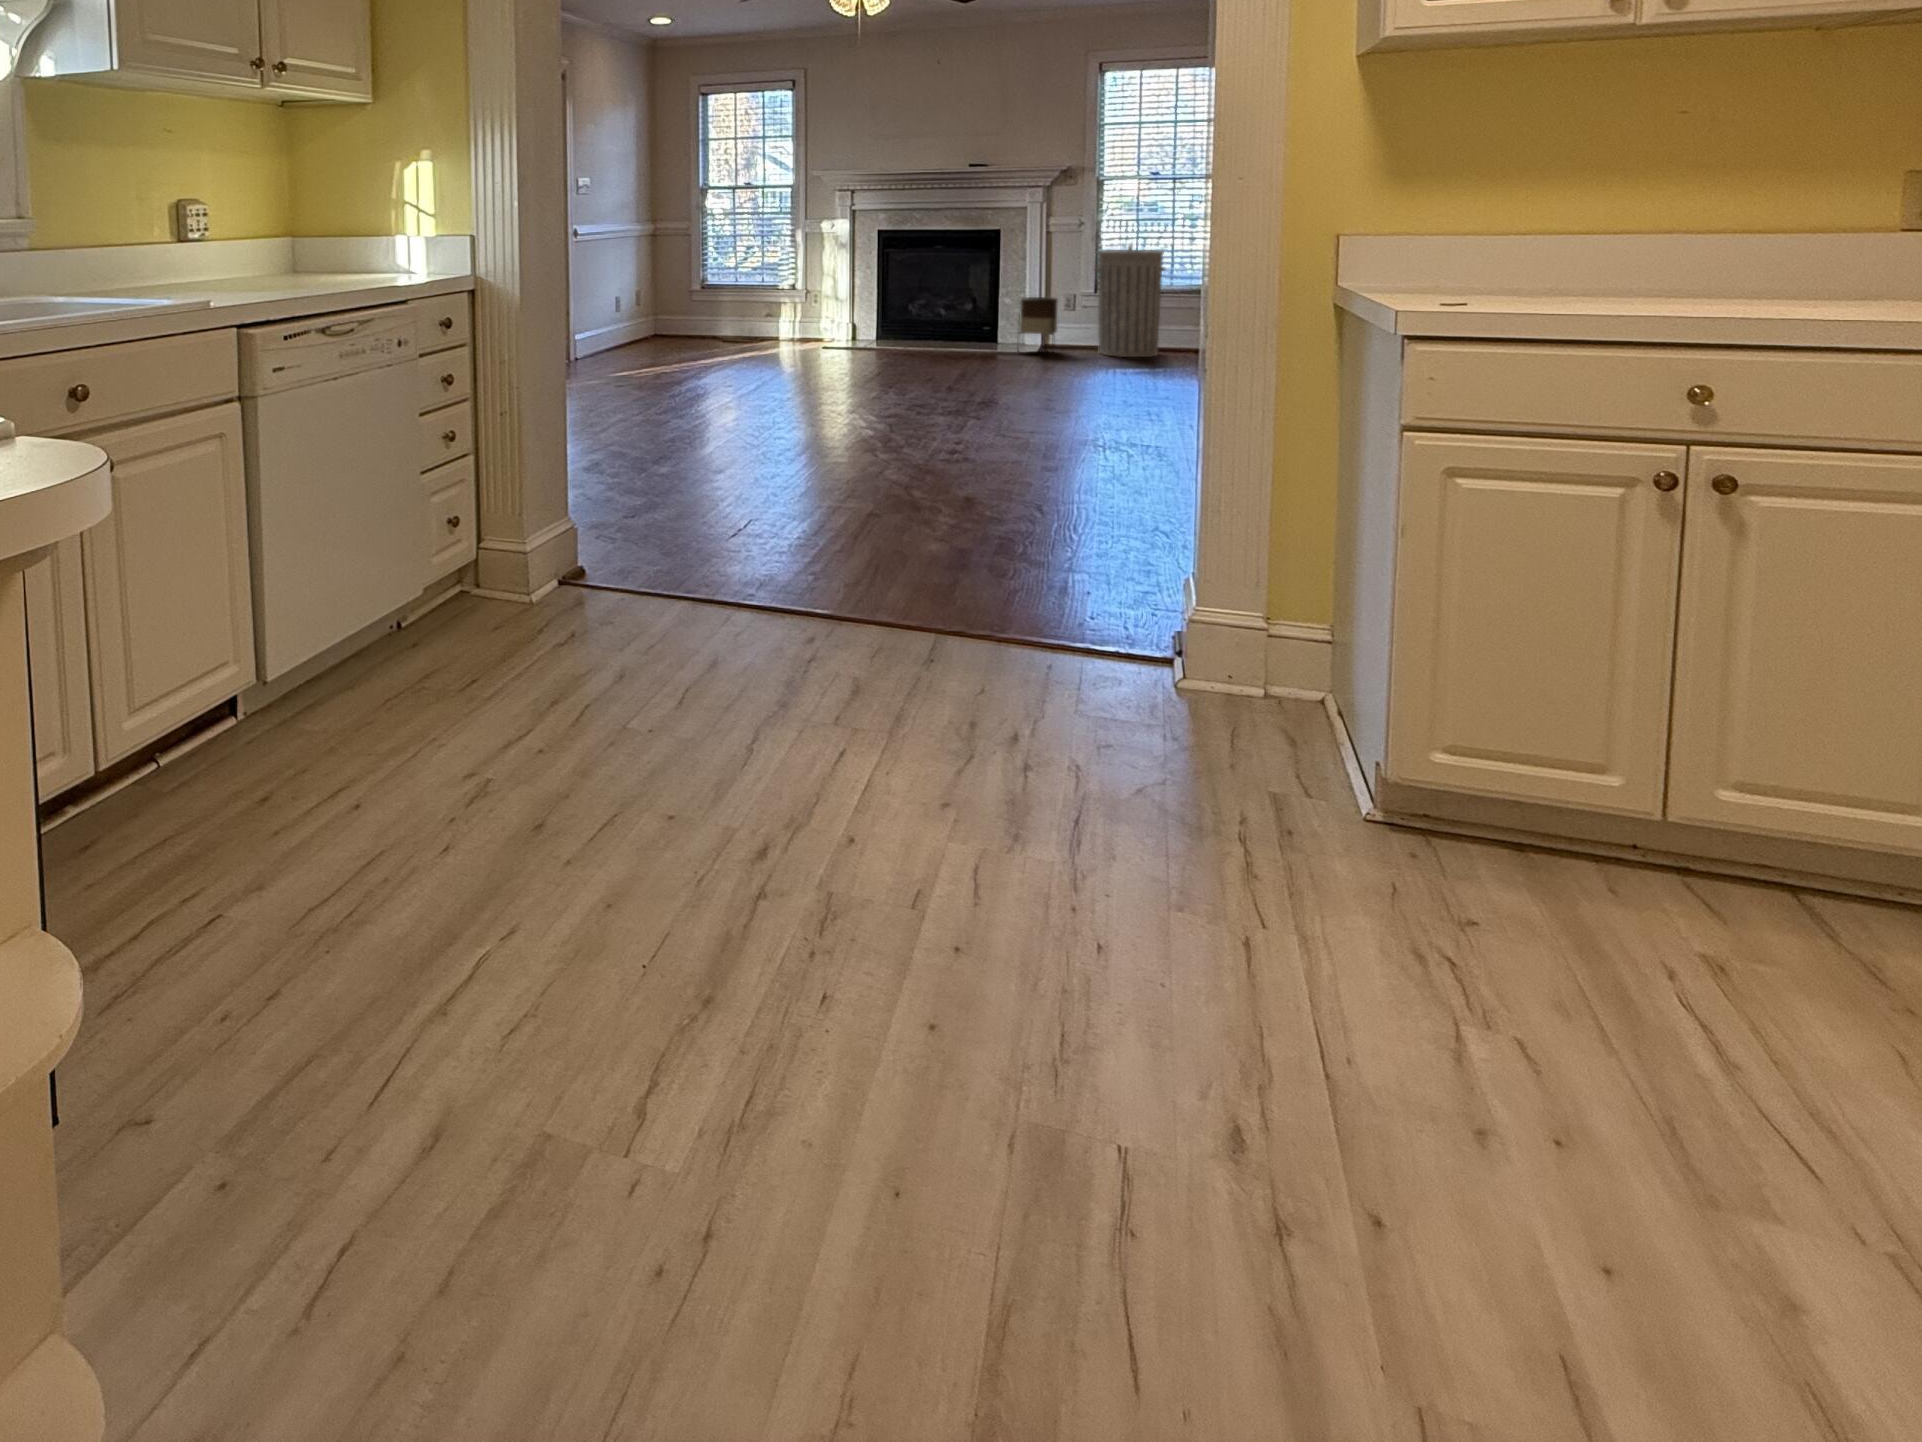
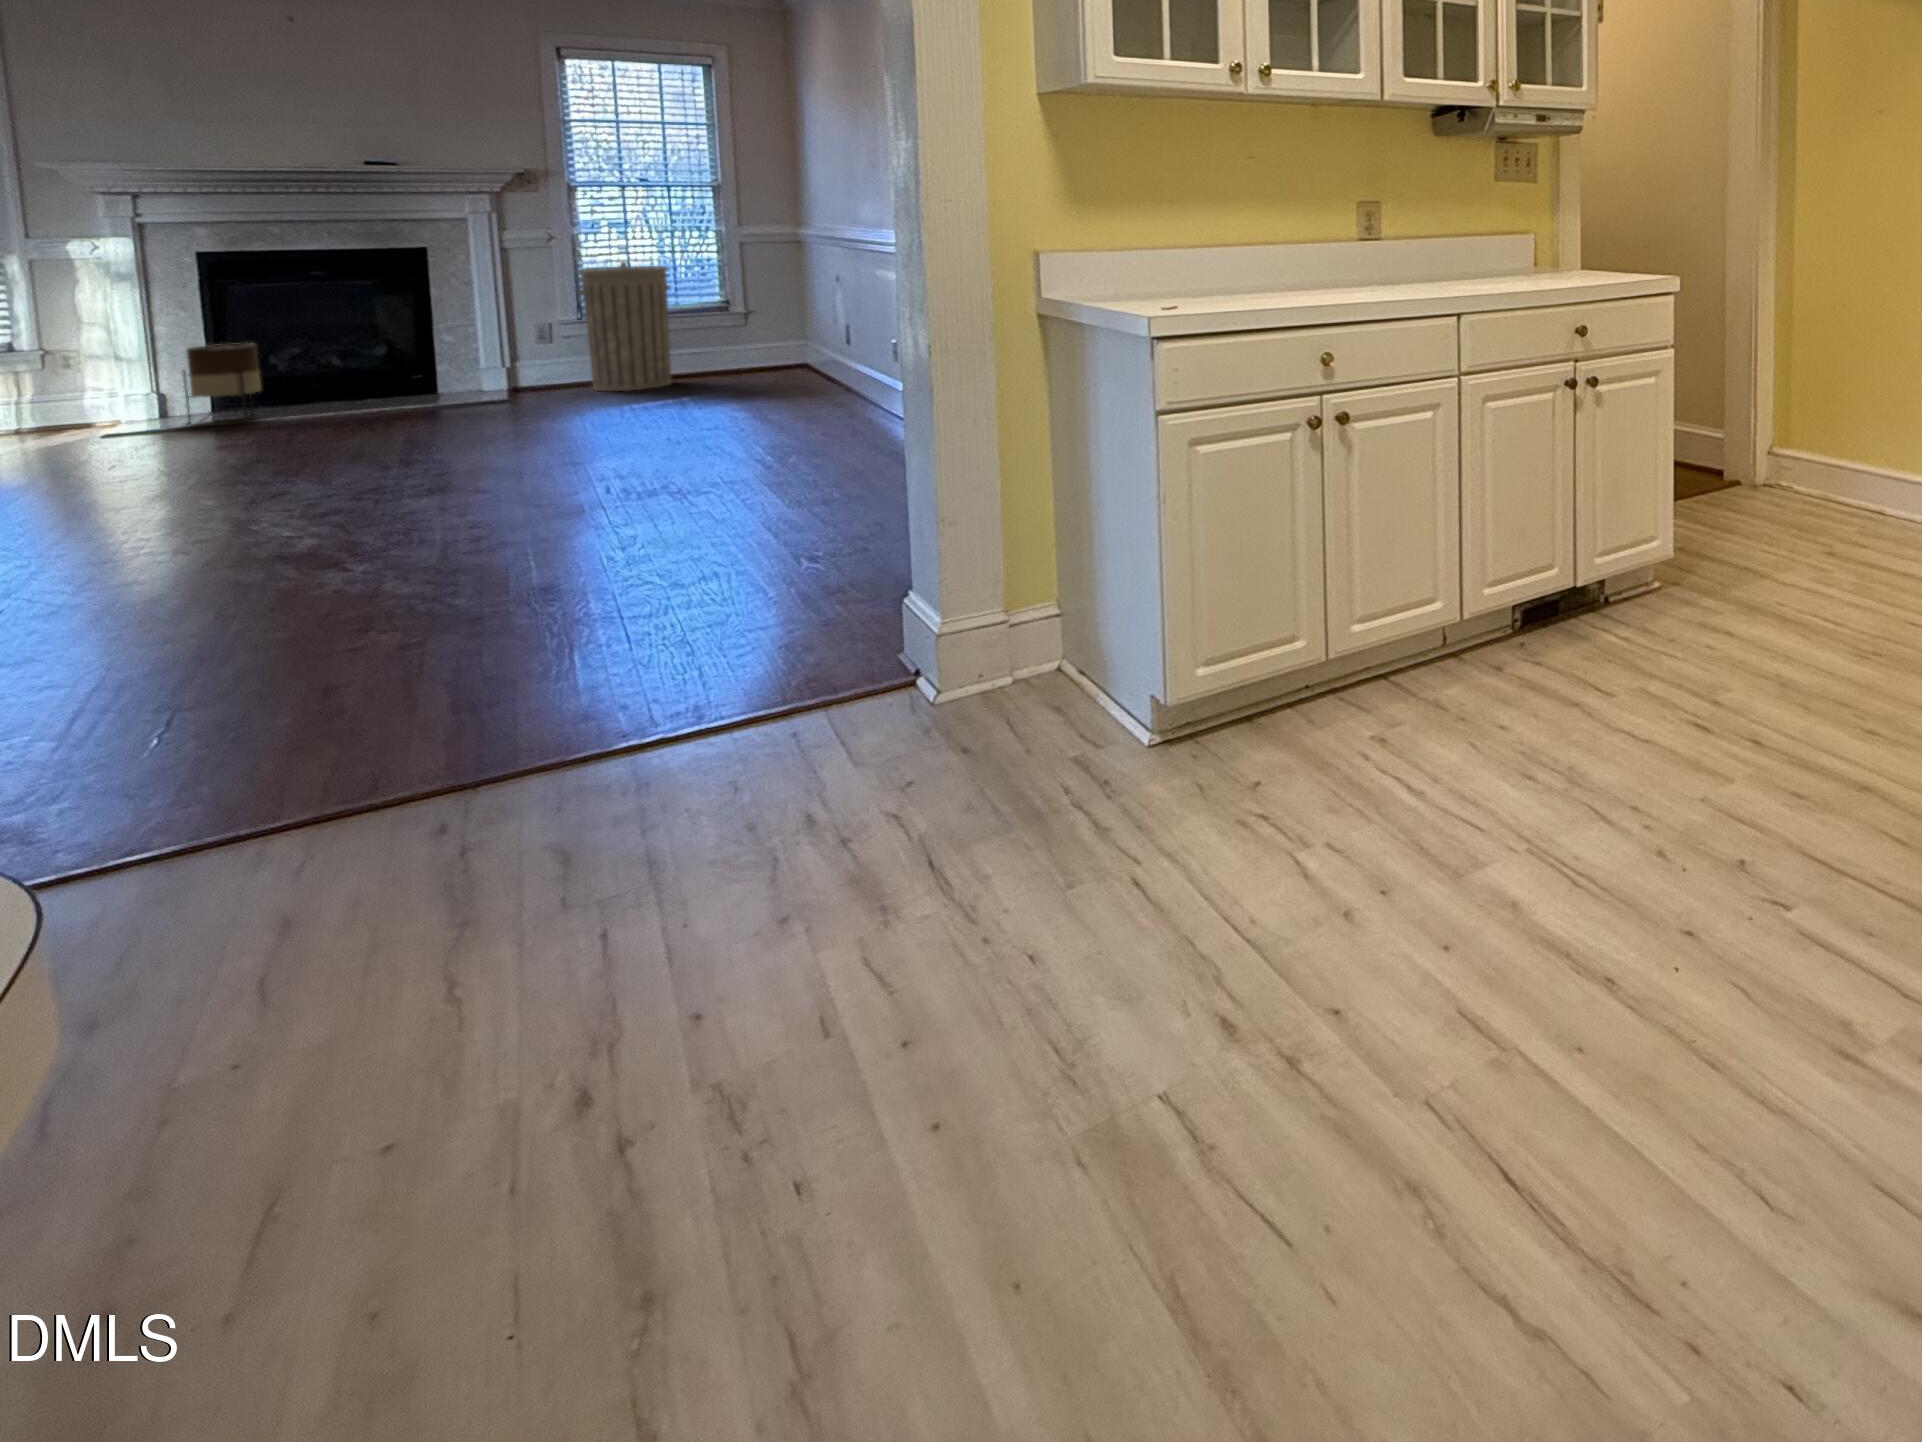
planter: present [1019,297,1057,349] -> present [183,343,261,423]

